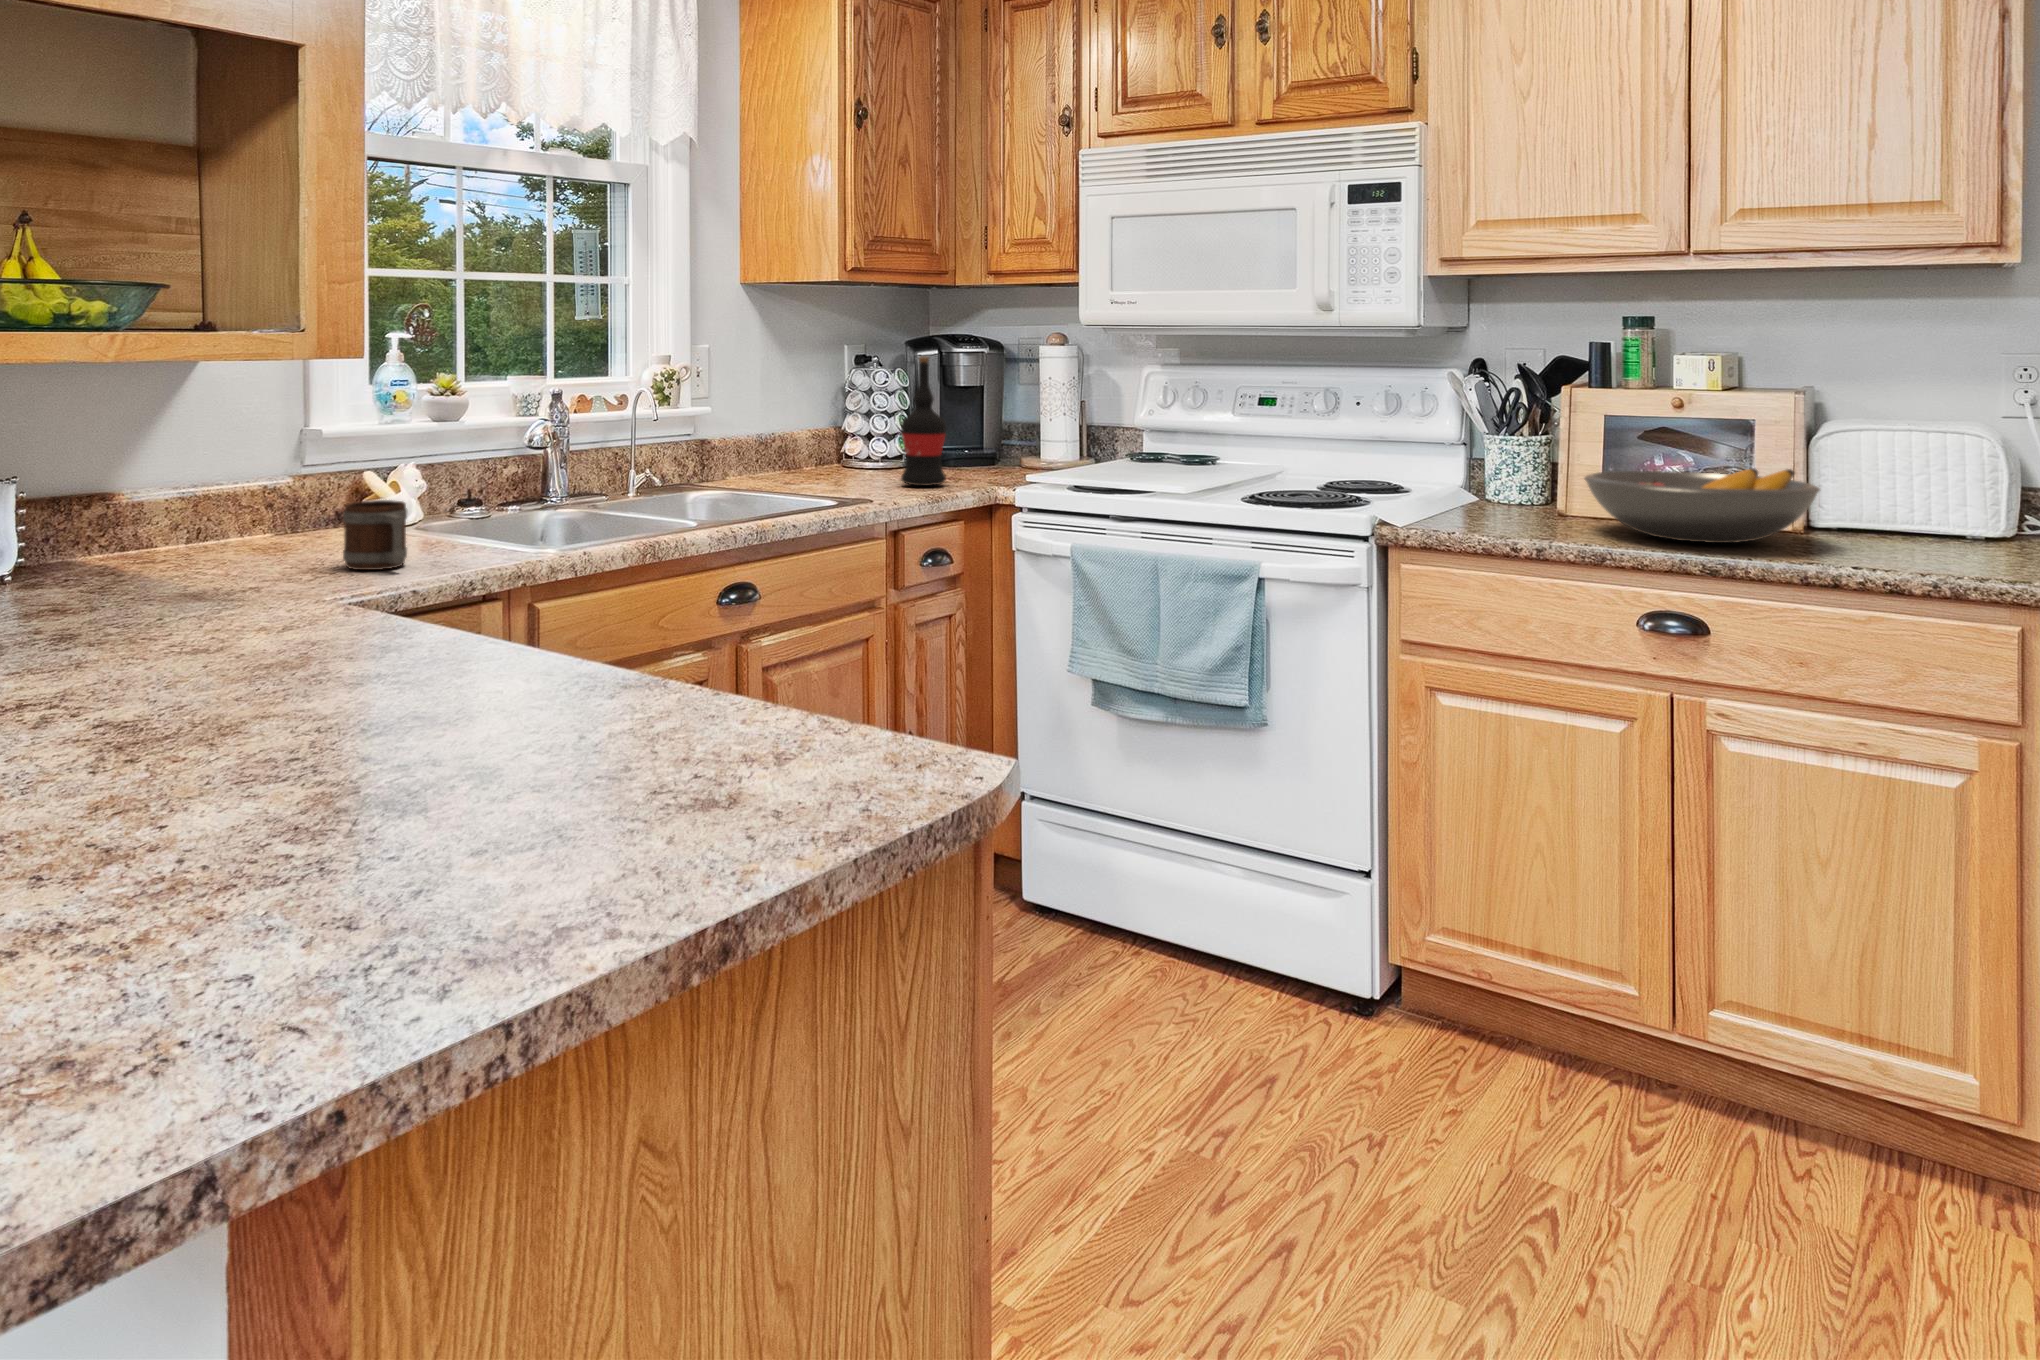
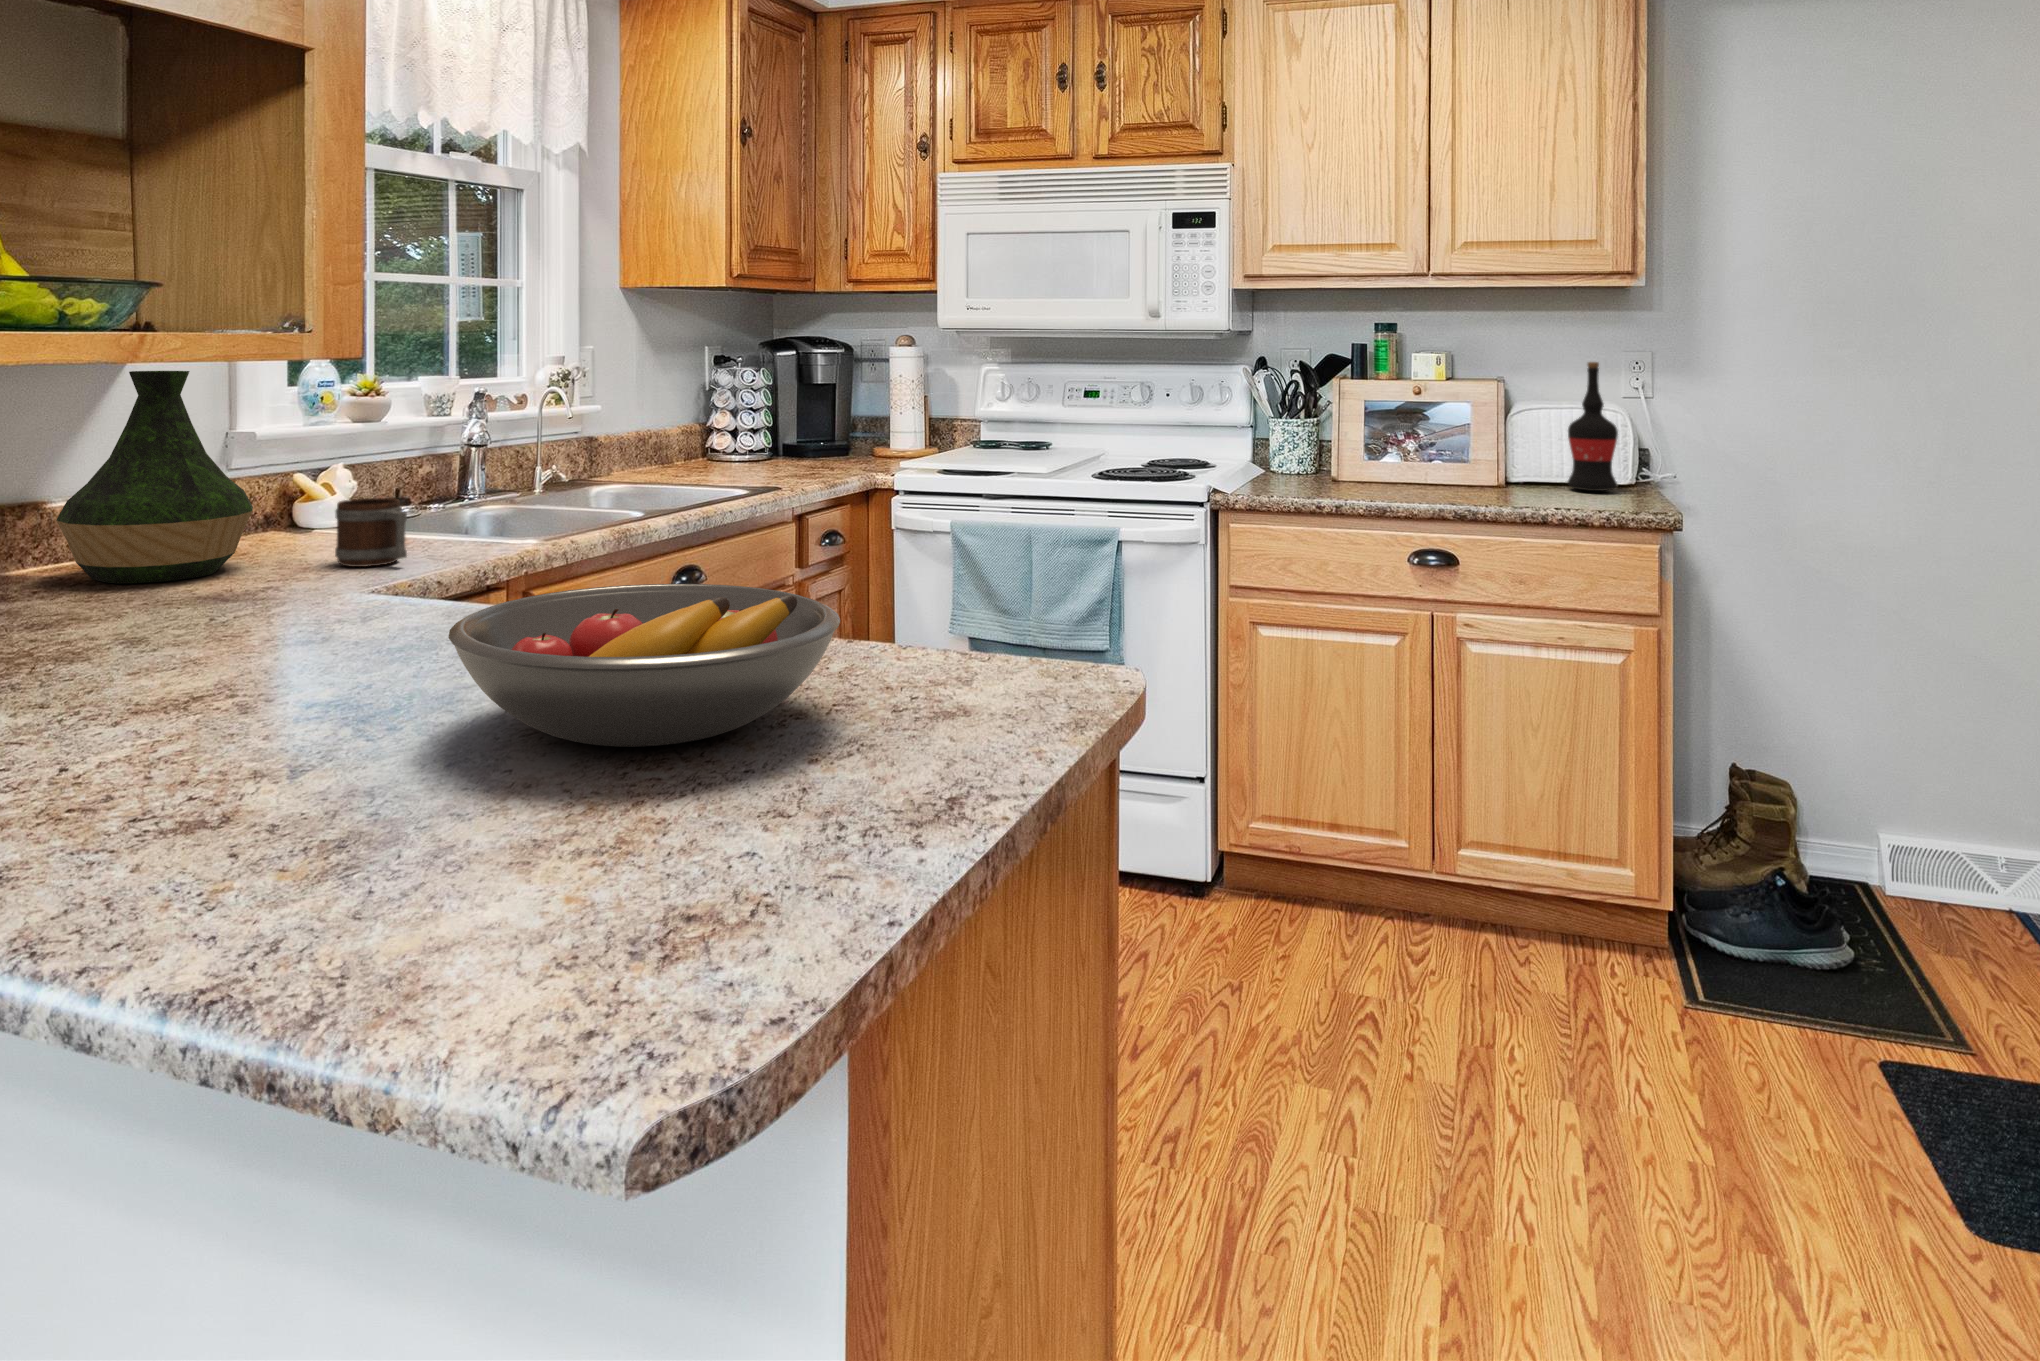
wine bottle: present [901,356,946,486] -> present [1568,362,1618,491]
vase: none [93,370,274,576] -> present [56,371,253,583]
fruit bowl: present [1584,468,1820,543] -> present [448,584,840,747]

